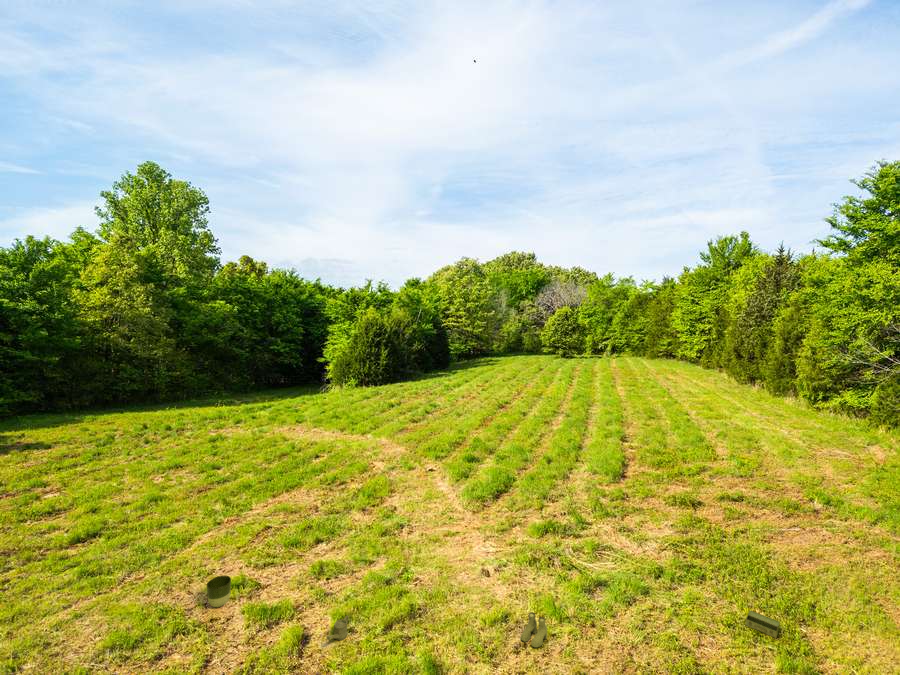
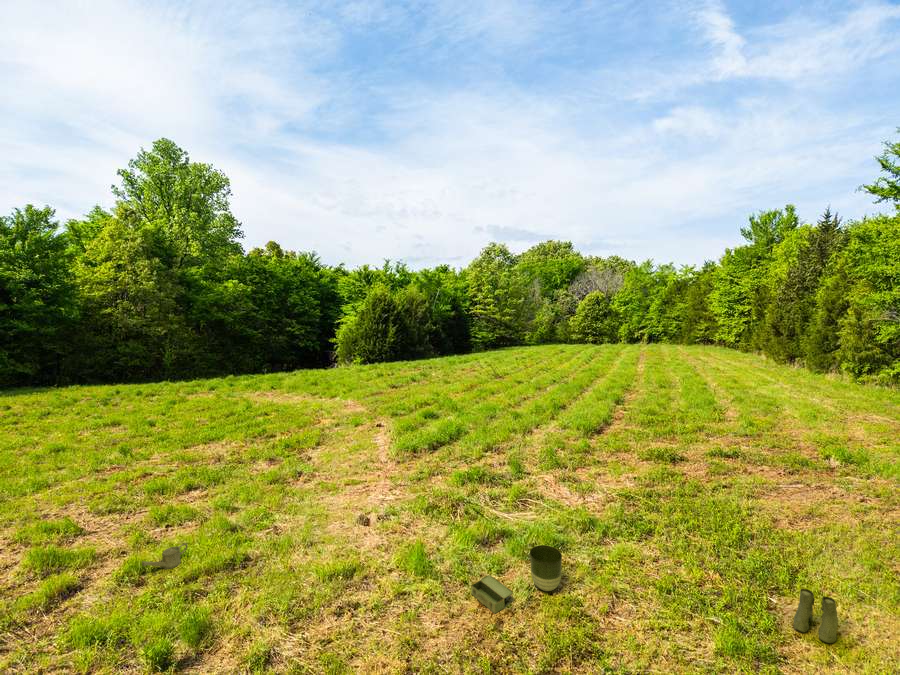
planter: present [207,575,231,607] -> present [530,545,562,591]
toolbox: present [746,611,780,638] -> present [471,575,513,613]
boots: present [521,612,547,648] -> present [794,589,838,643]

